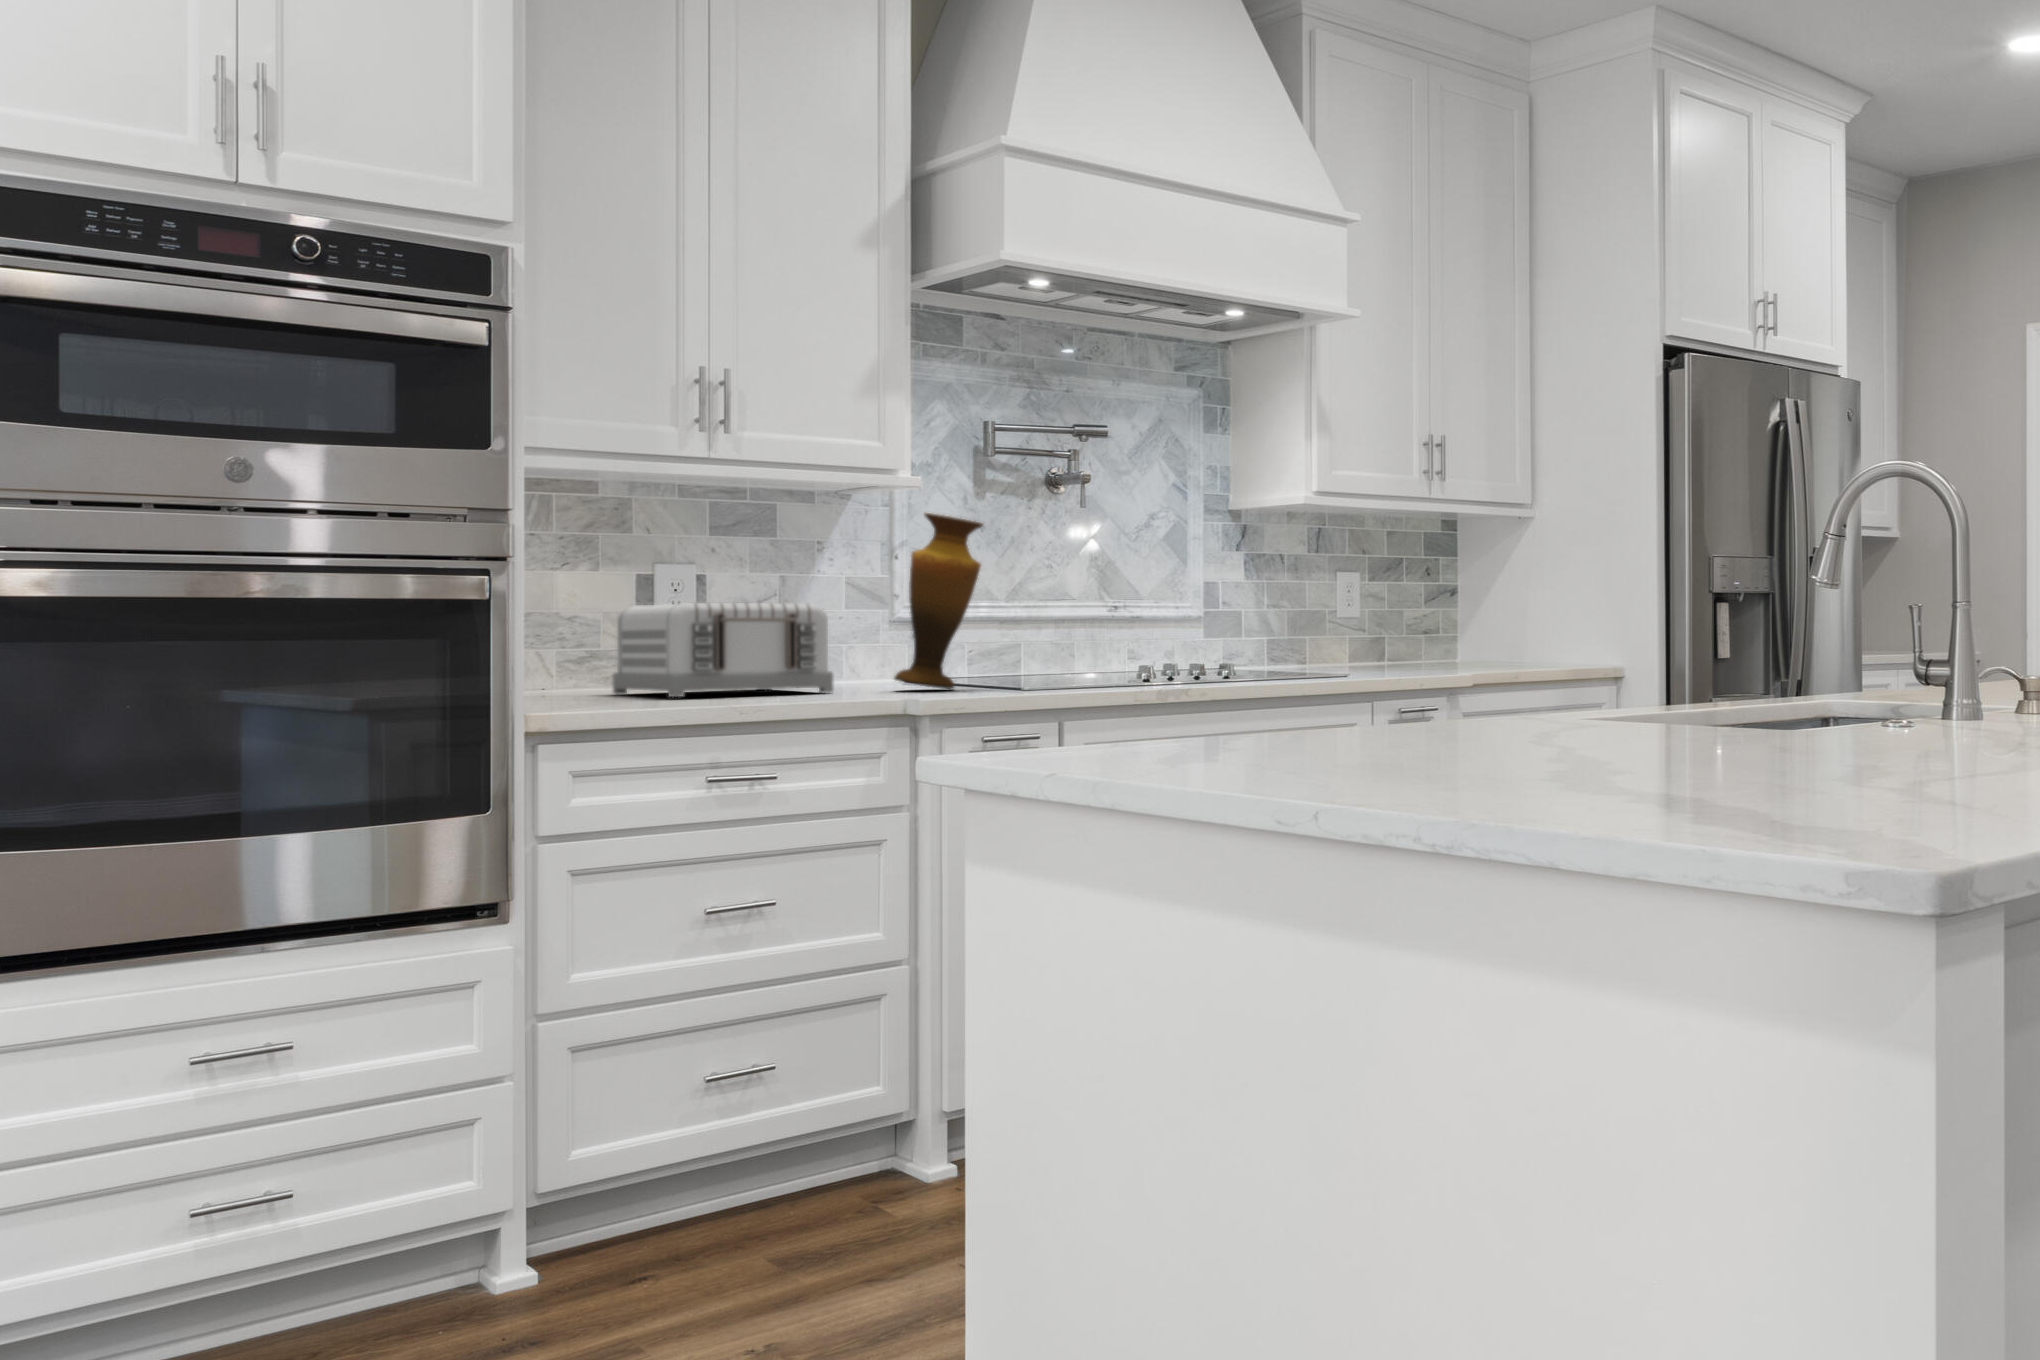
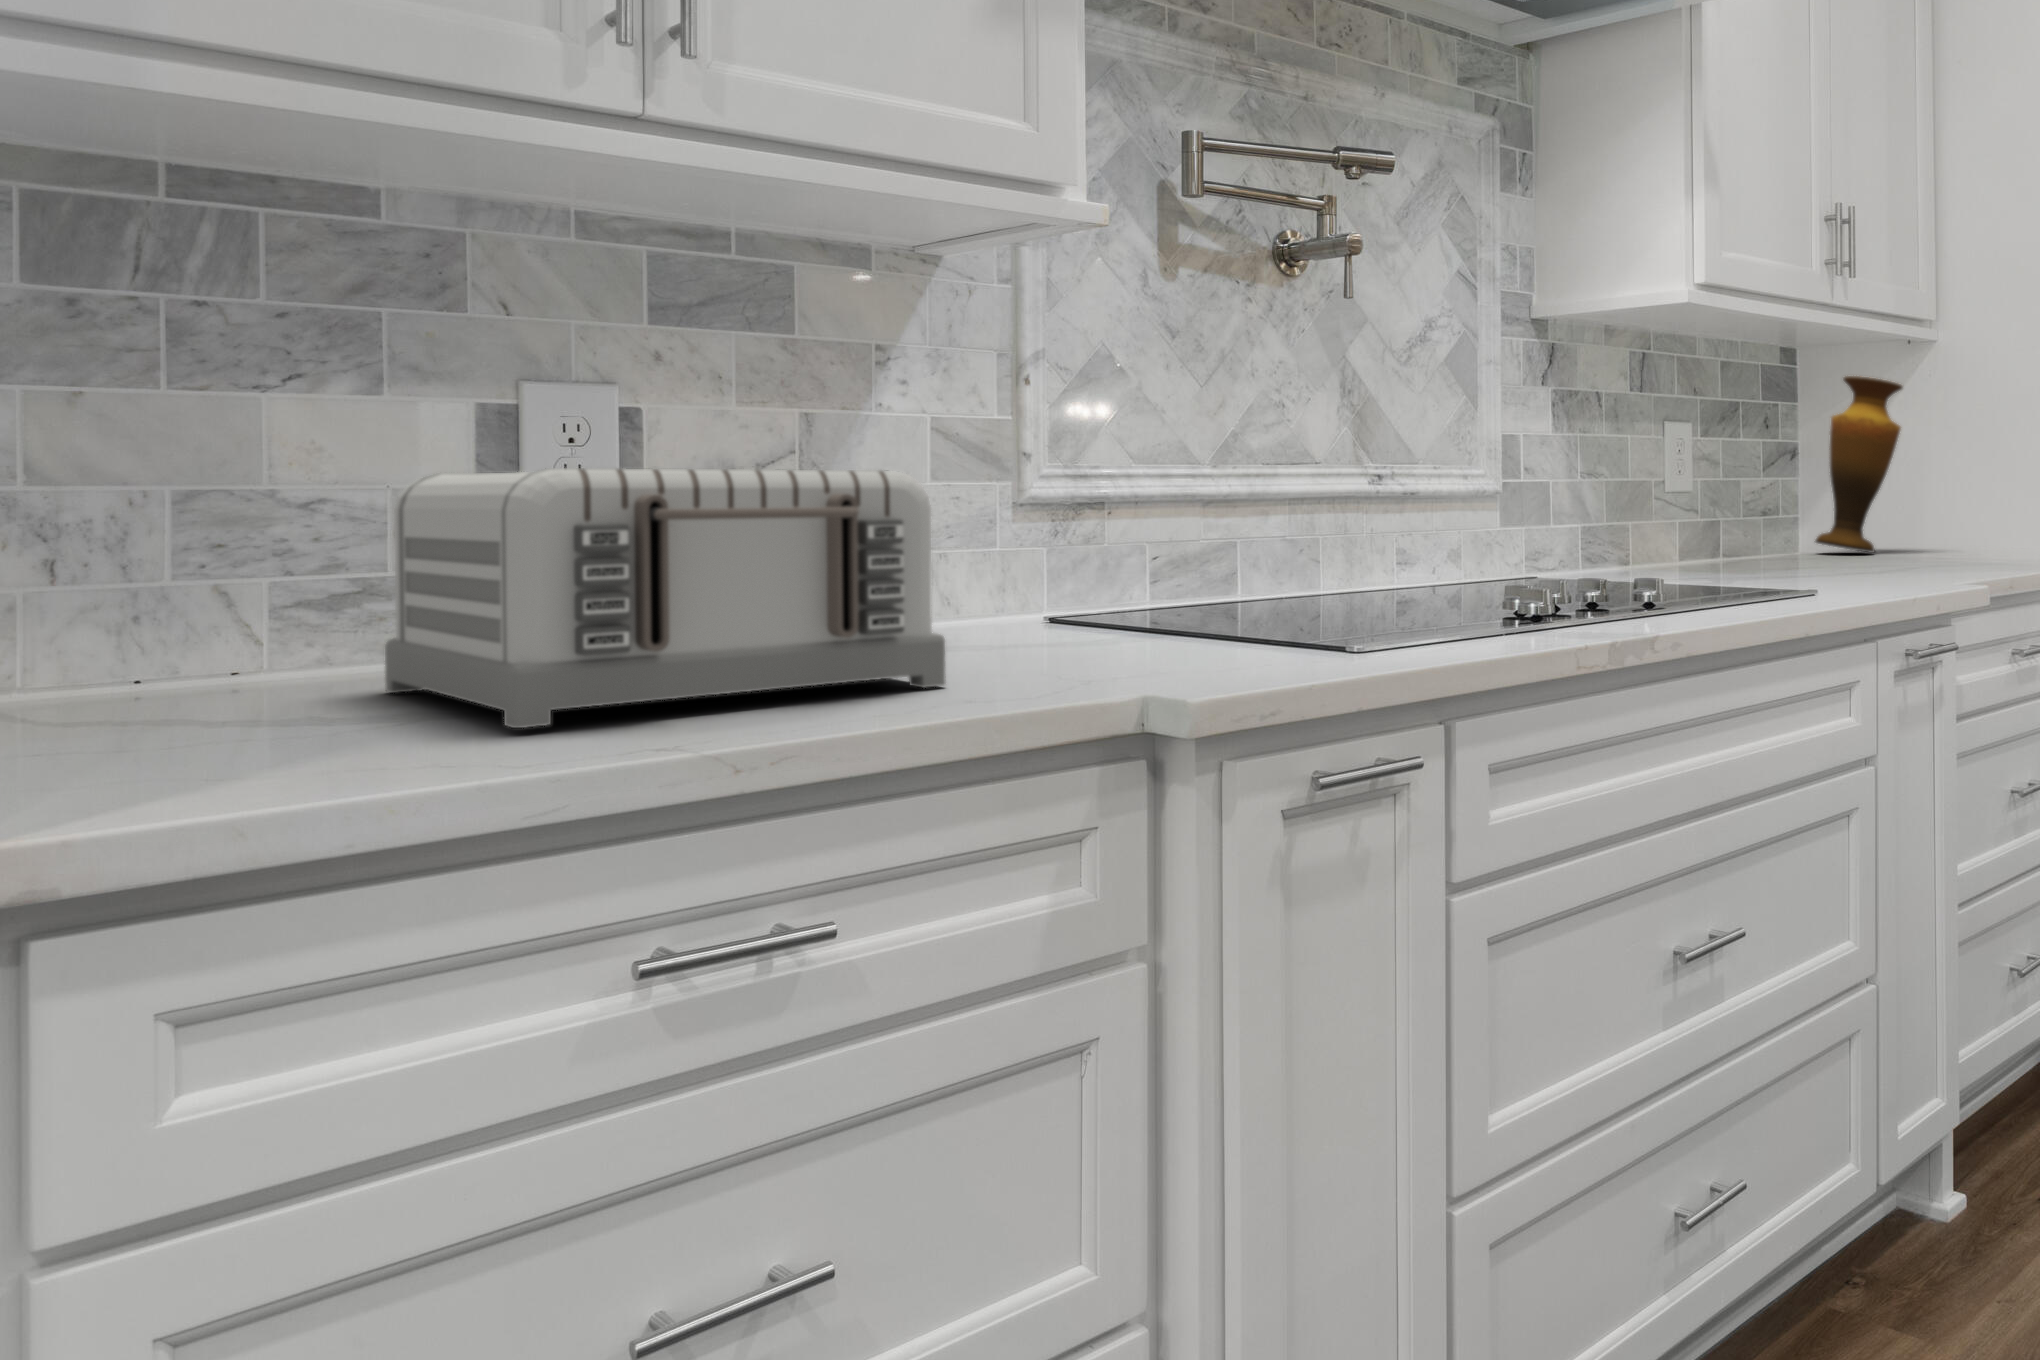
vase: present [894,513,983,689] -> present [1816,376,1902,552]

